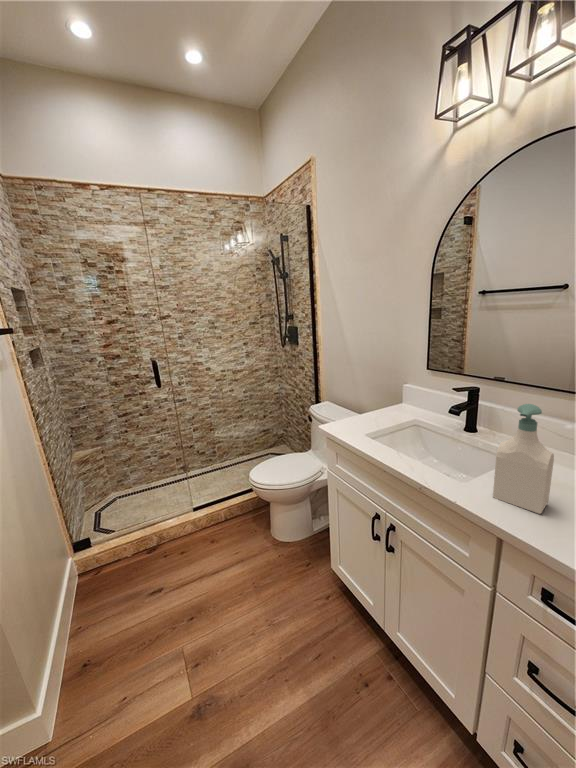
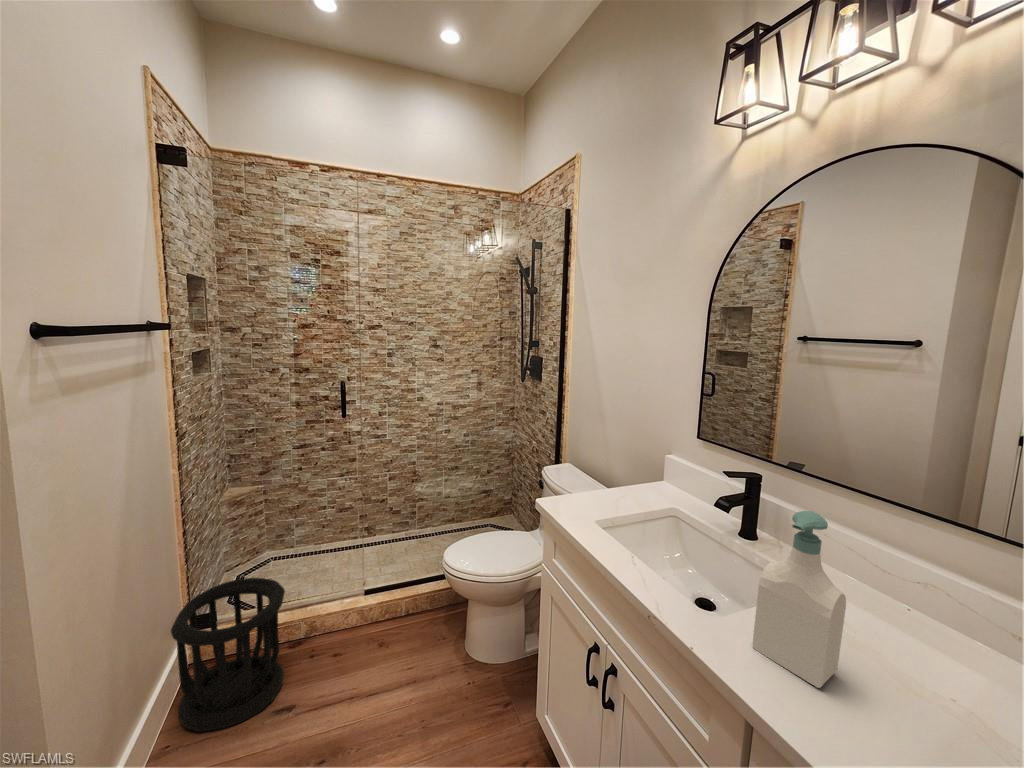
wastebasket: none [62,512,149,622] -> present [171,578,285,731]

